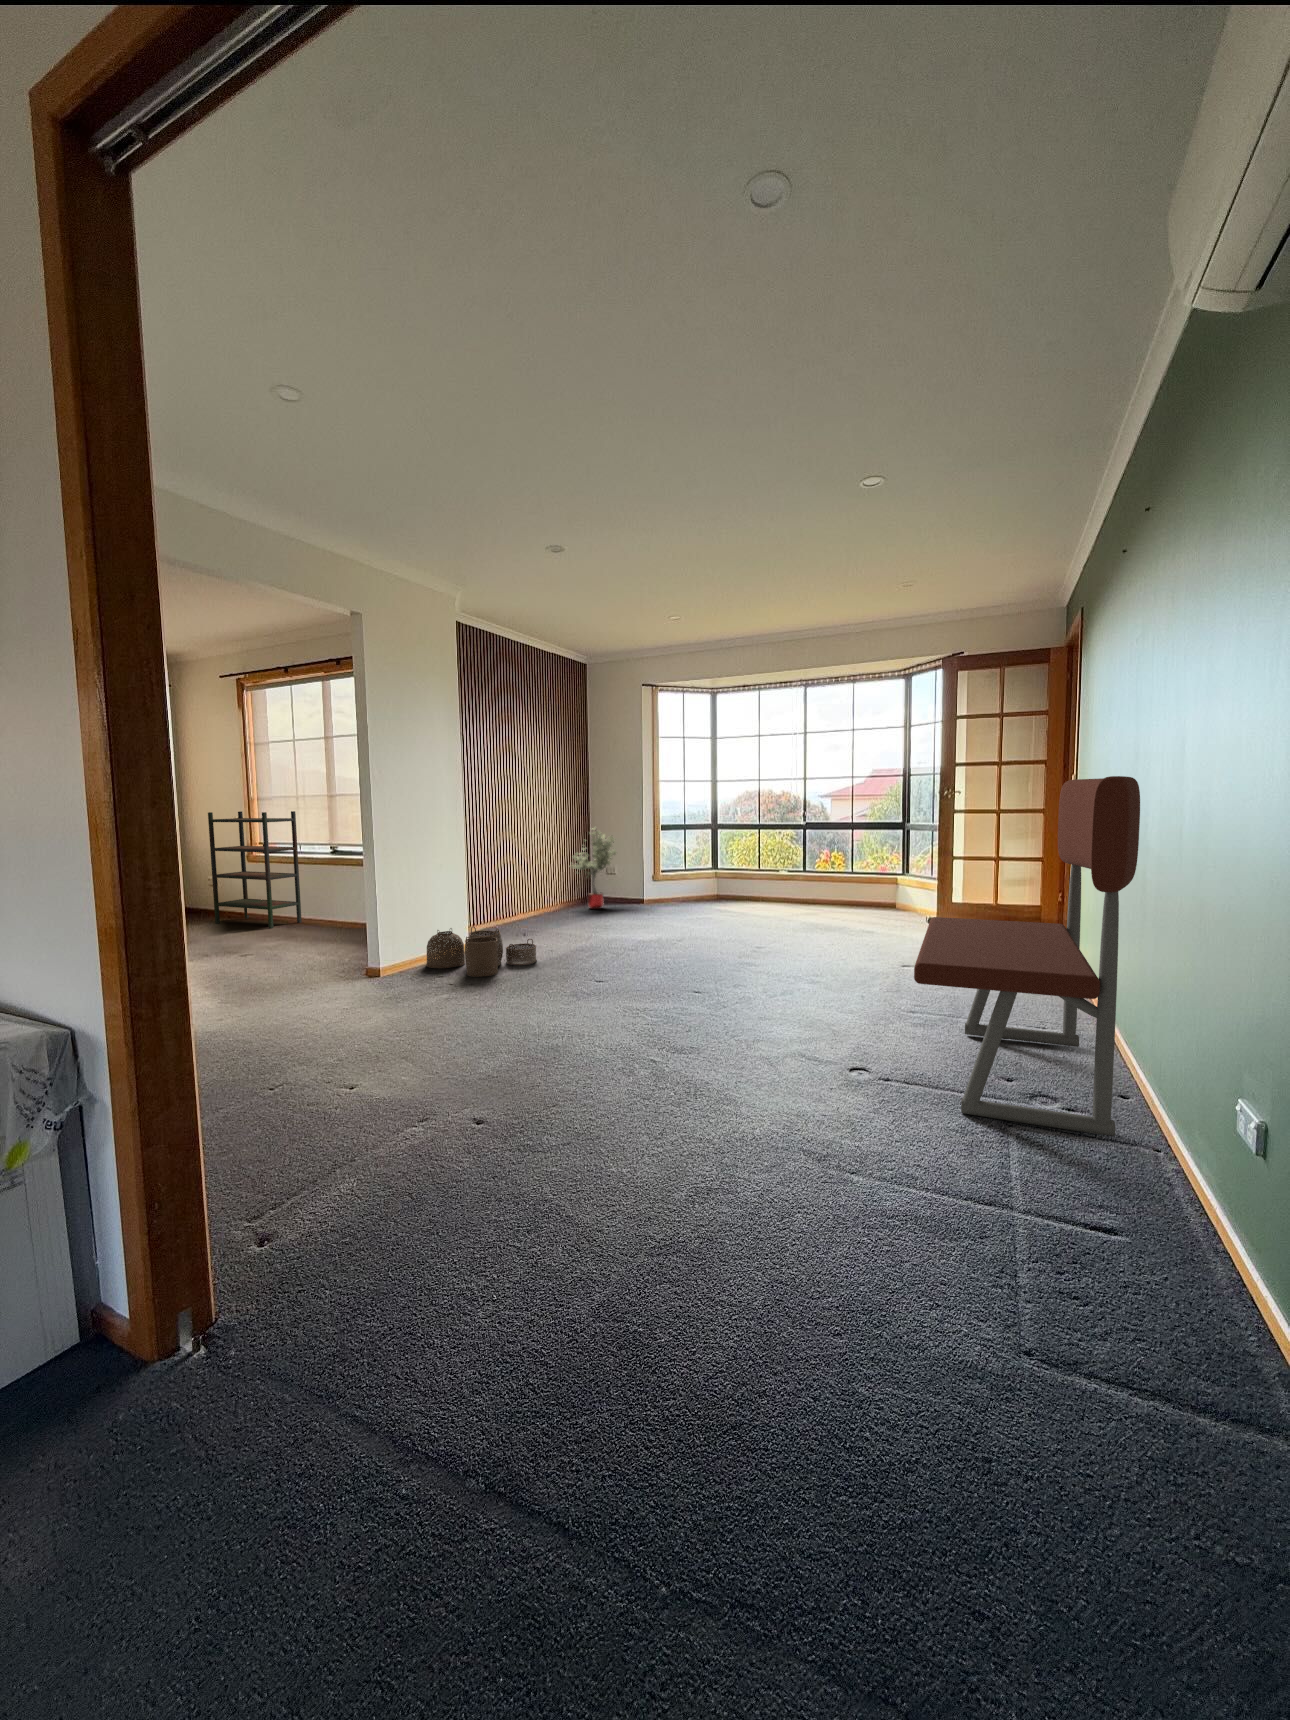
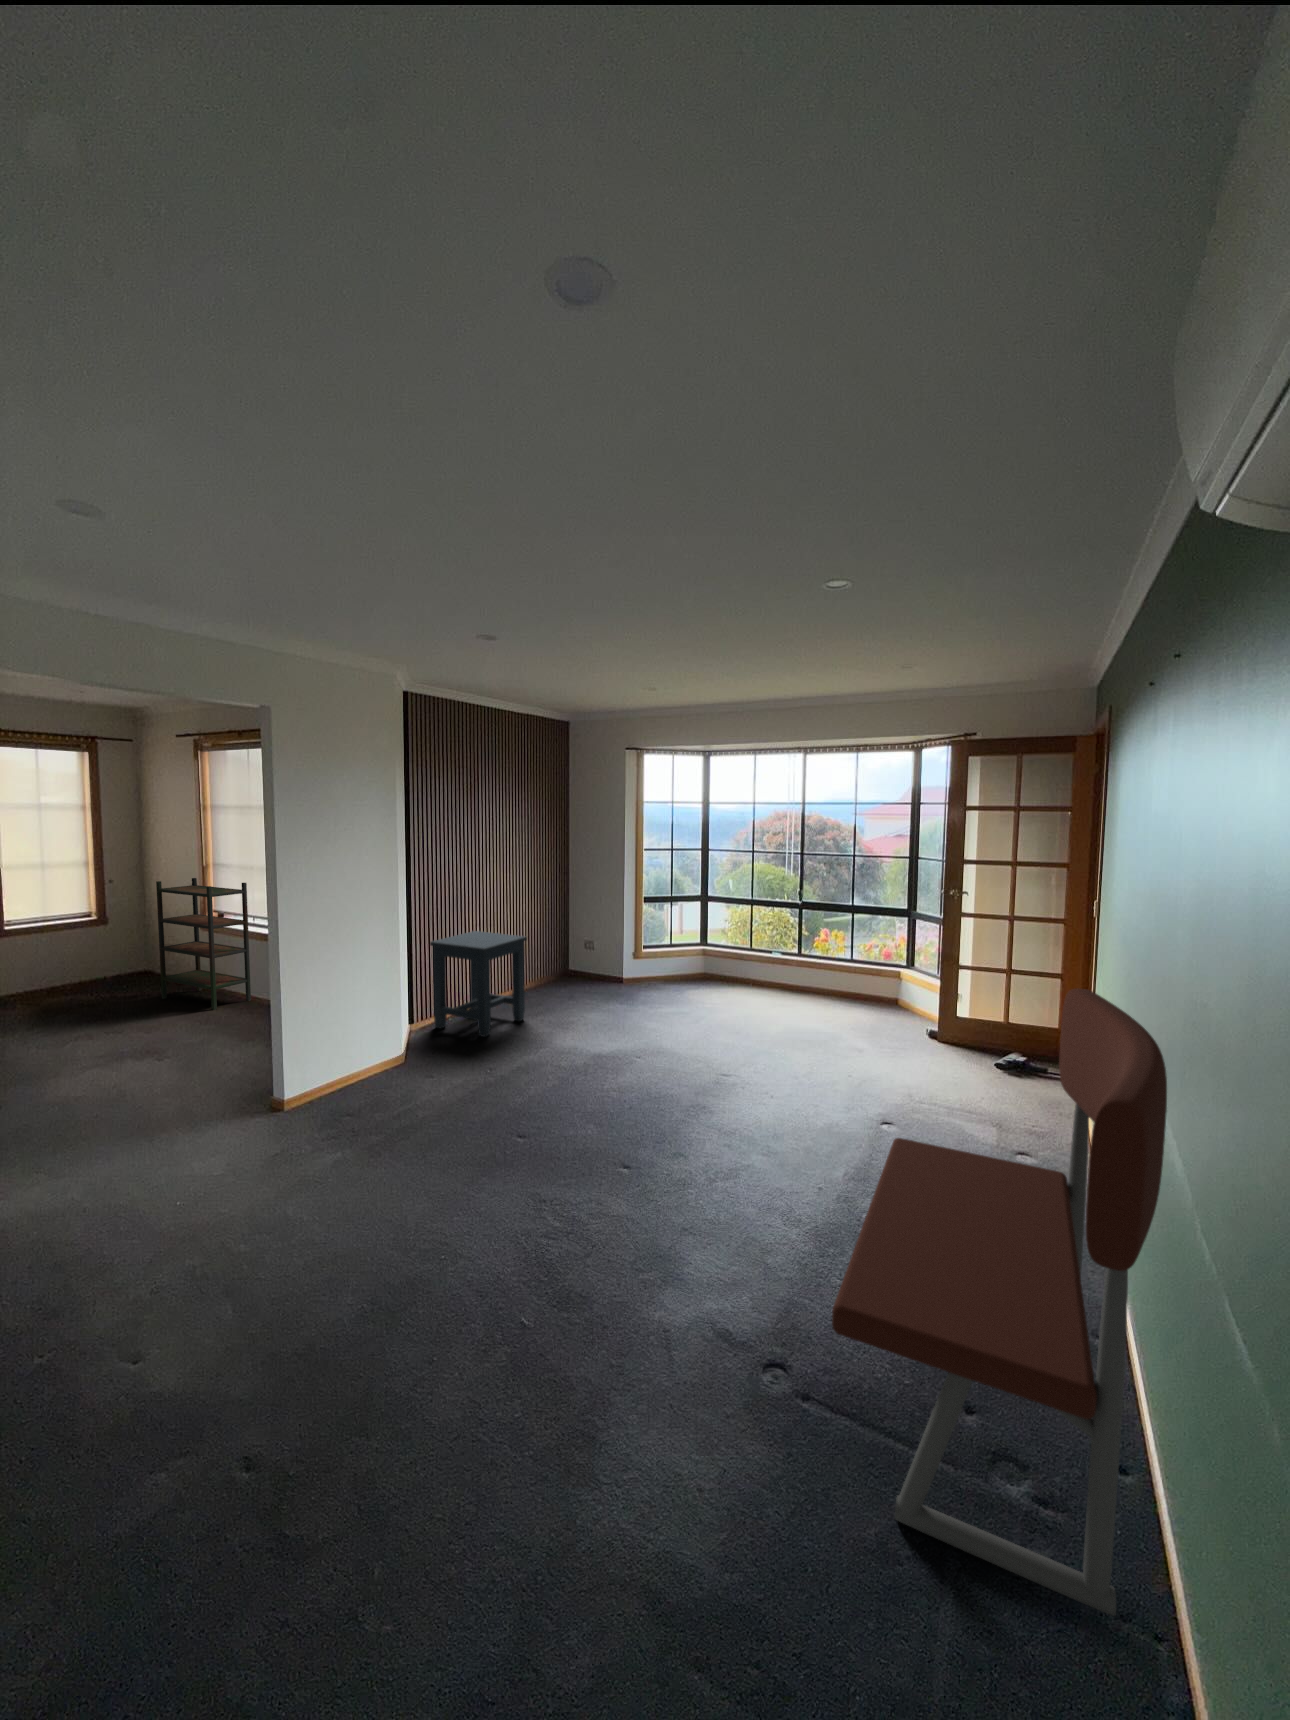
potted tree: present [571,827,616,909] -> none [539,900,595,991]
side table: none [480,848,566,935] -> present [430,931,527,1037]
woven basket: present [426,927,537,977] -> none [340,1050,465,1119]

